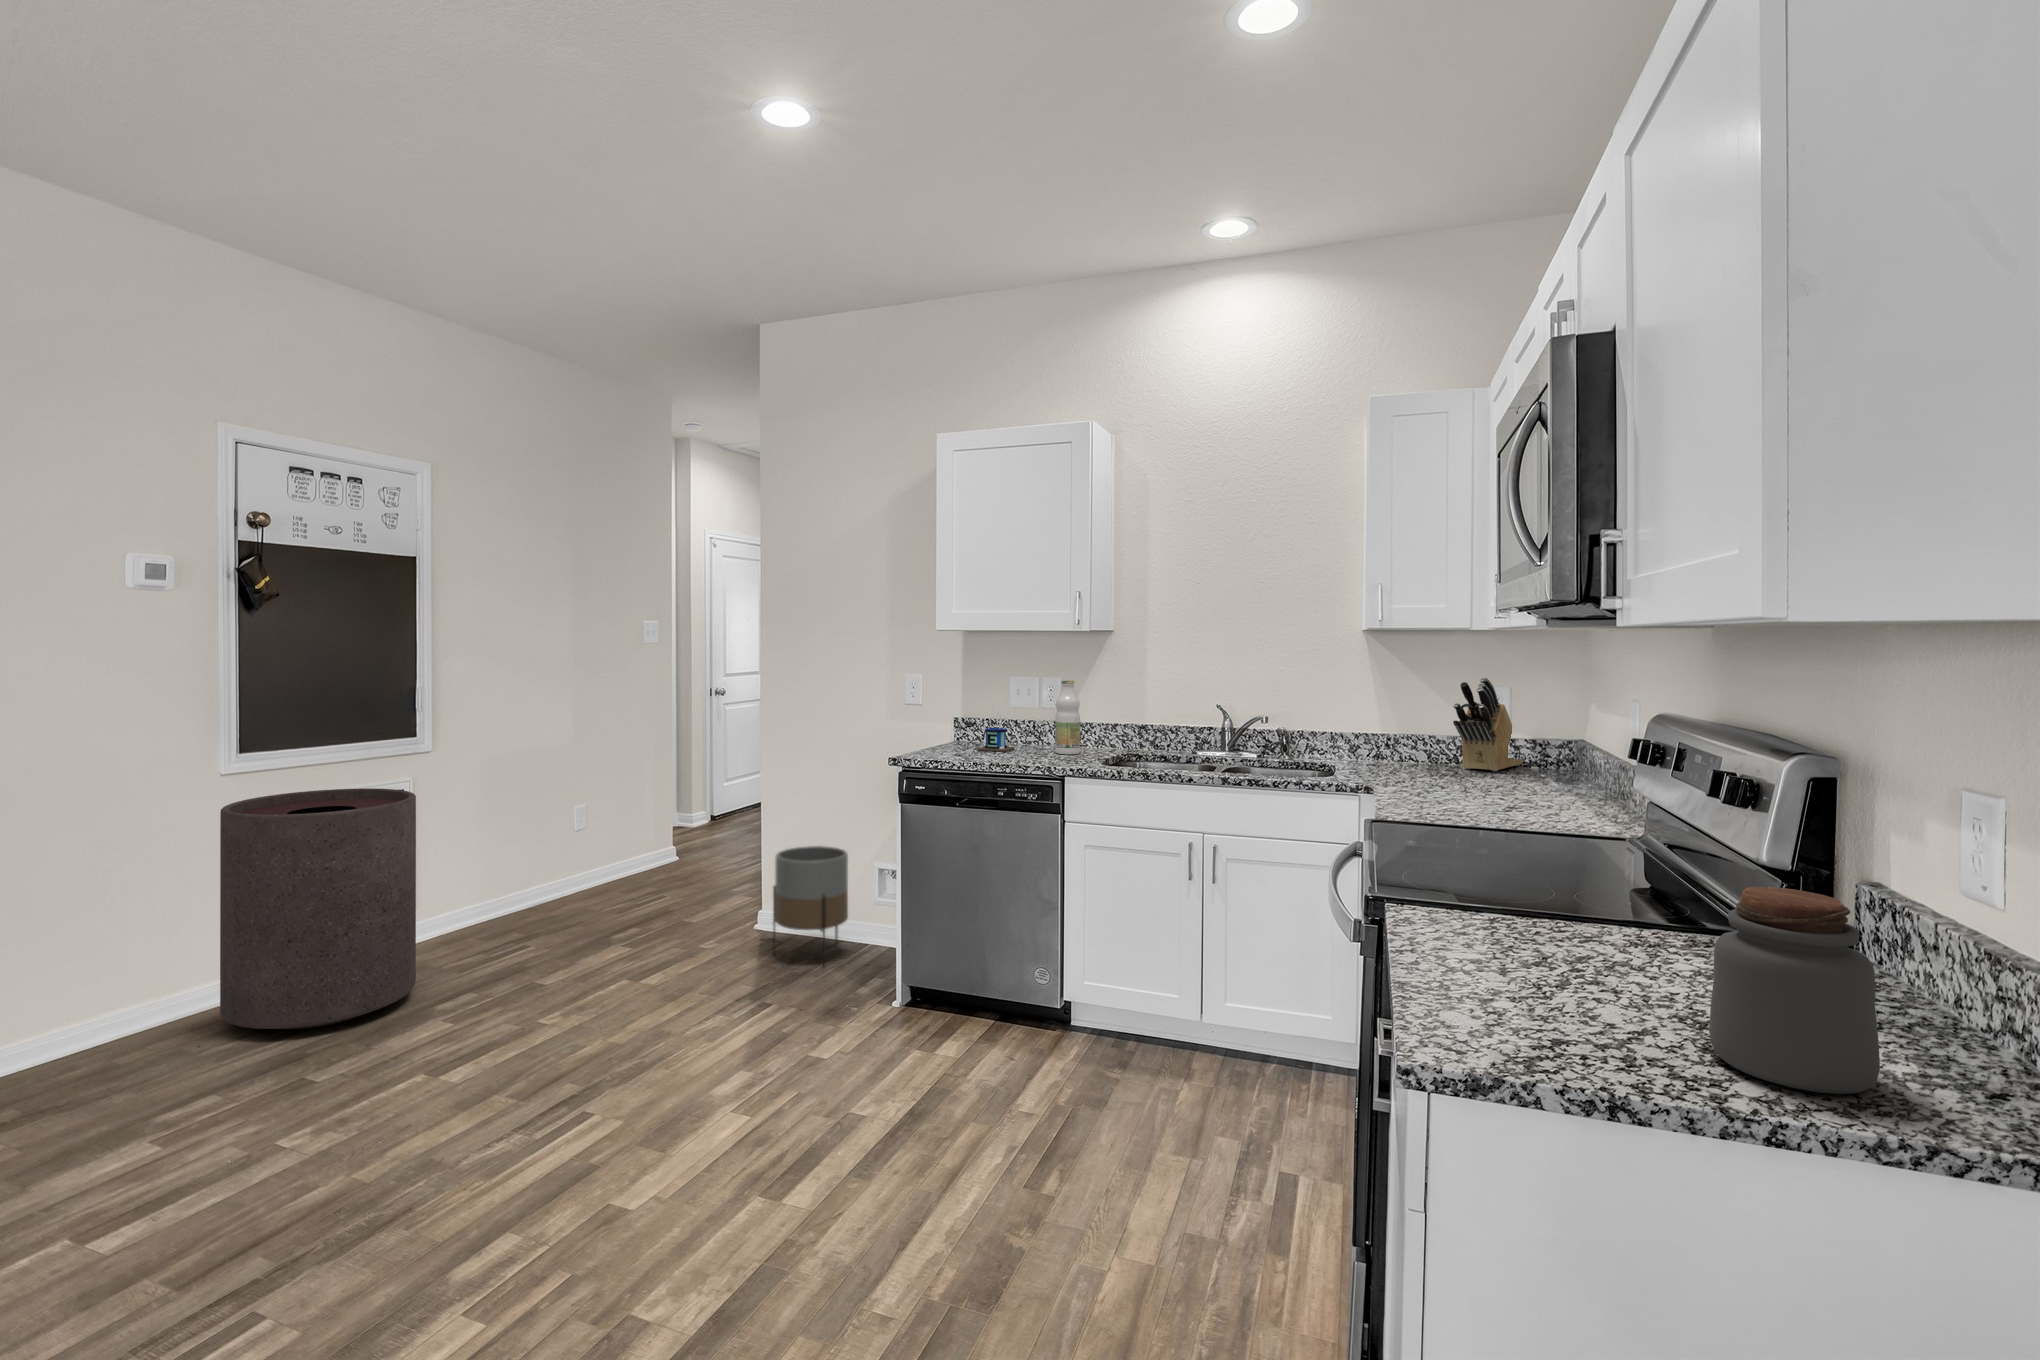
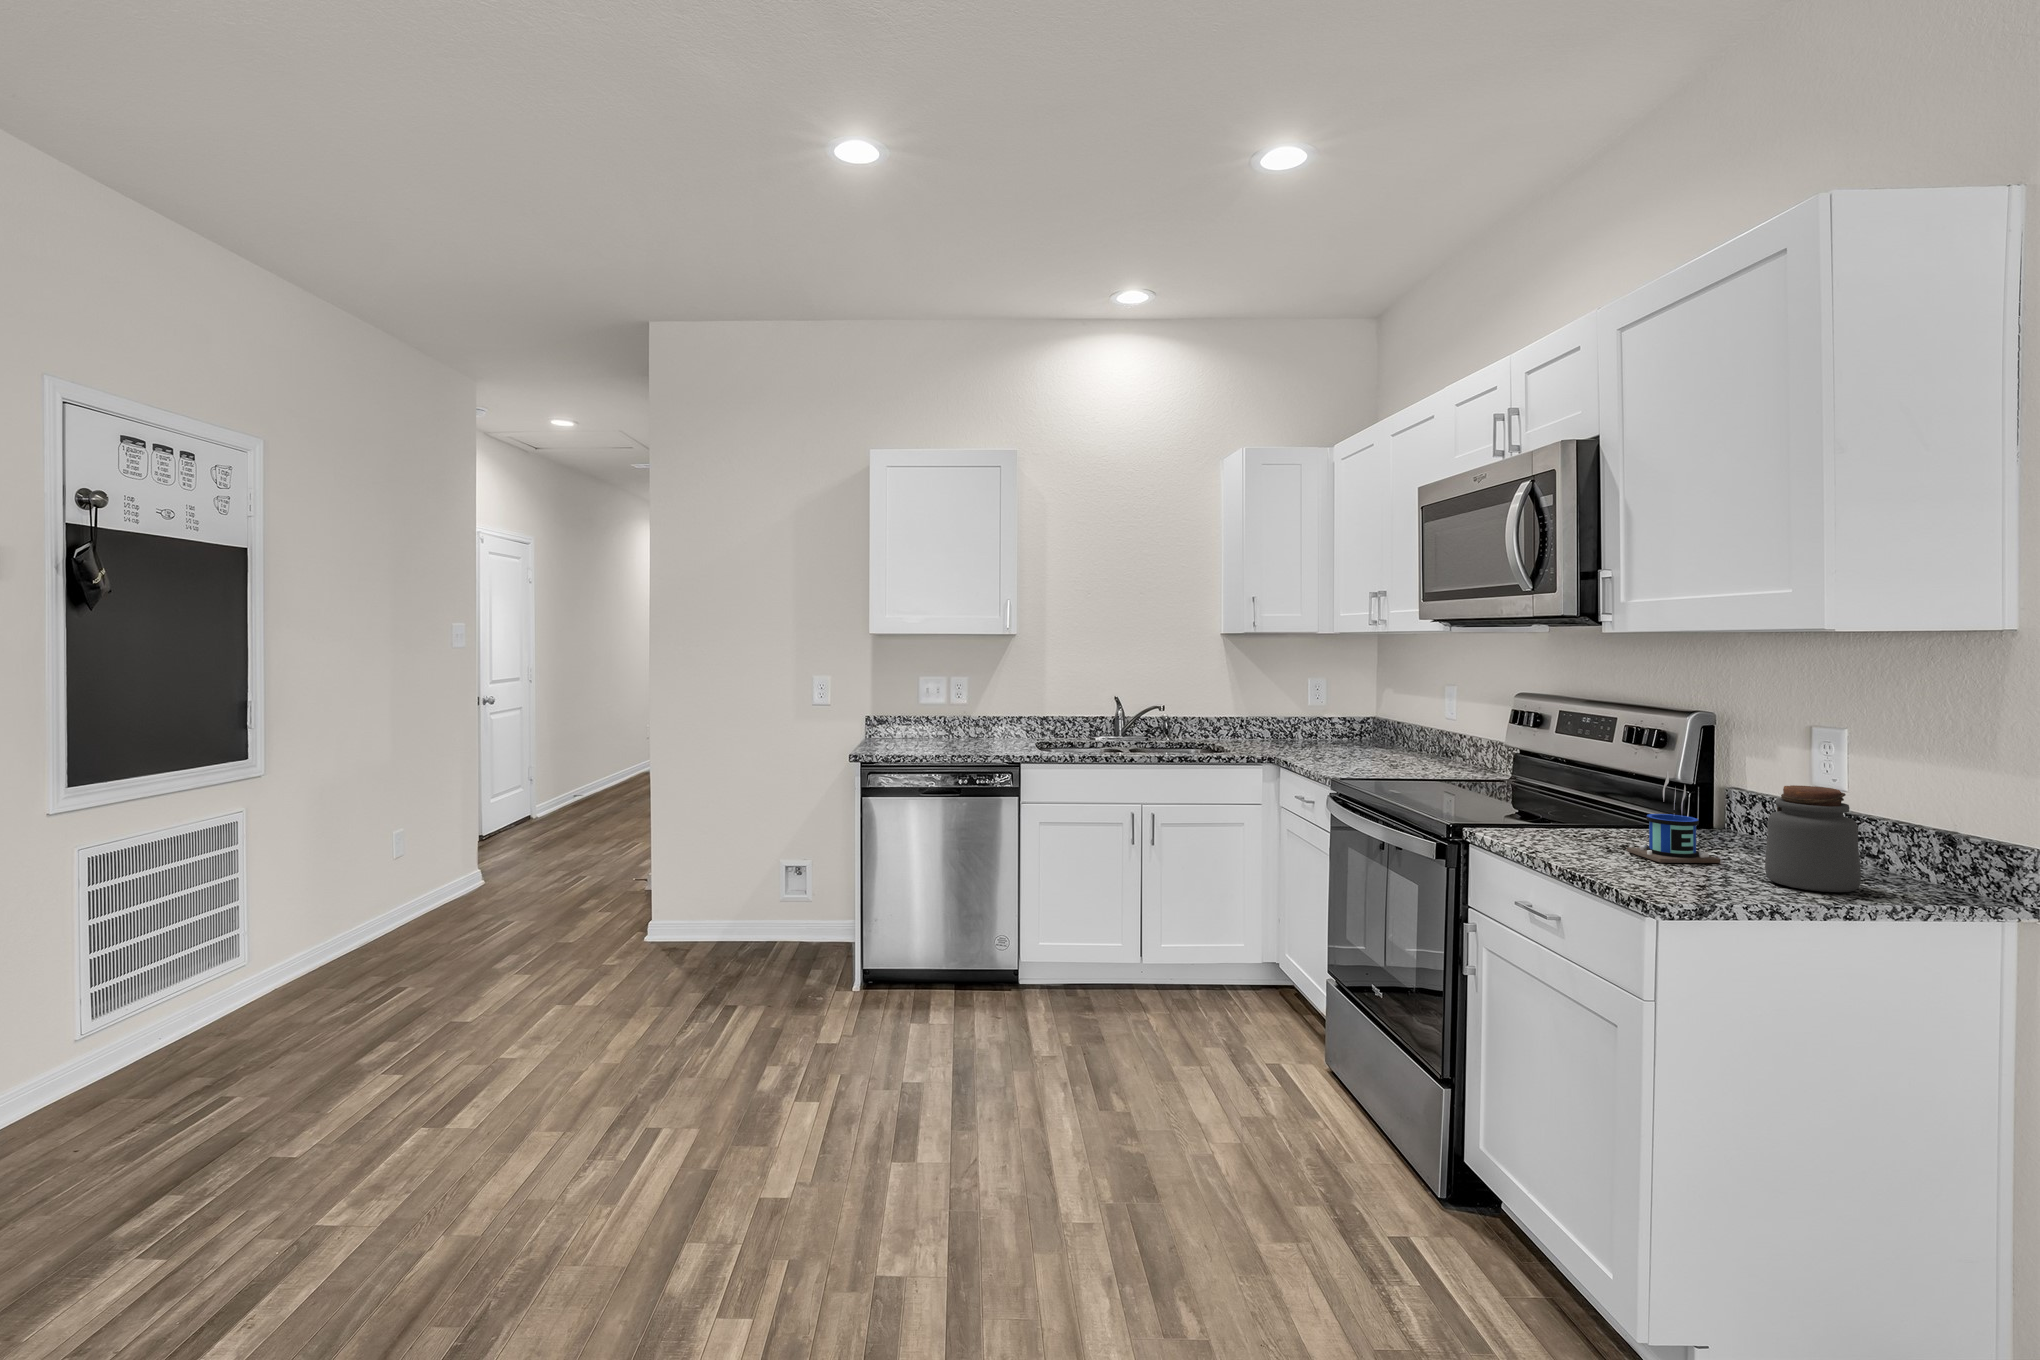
knife block: present [1453,677,1523,771] -> none [1297,671,1330,743]
bottle: present [1055,680,1080,754] -> none [972,680,993,746]
mug: present [977,713,1015,752] -> present [1627,772,1720,863]
trash can: present [220,788,416,1029] -> none [77,820,320,1113]
planter: present [773,846,848,967] -> none [687,849,763,966]

